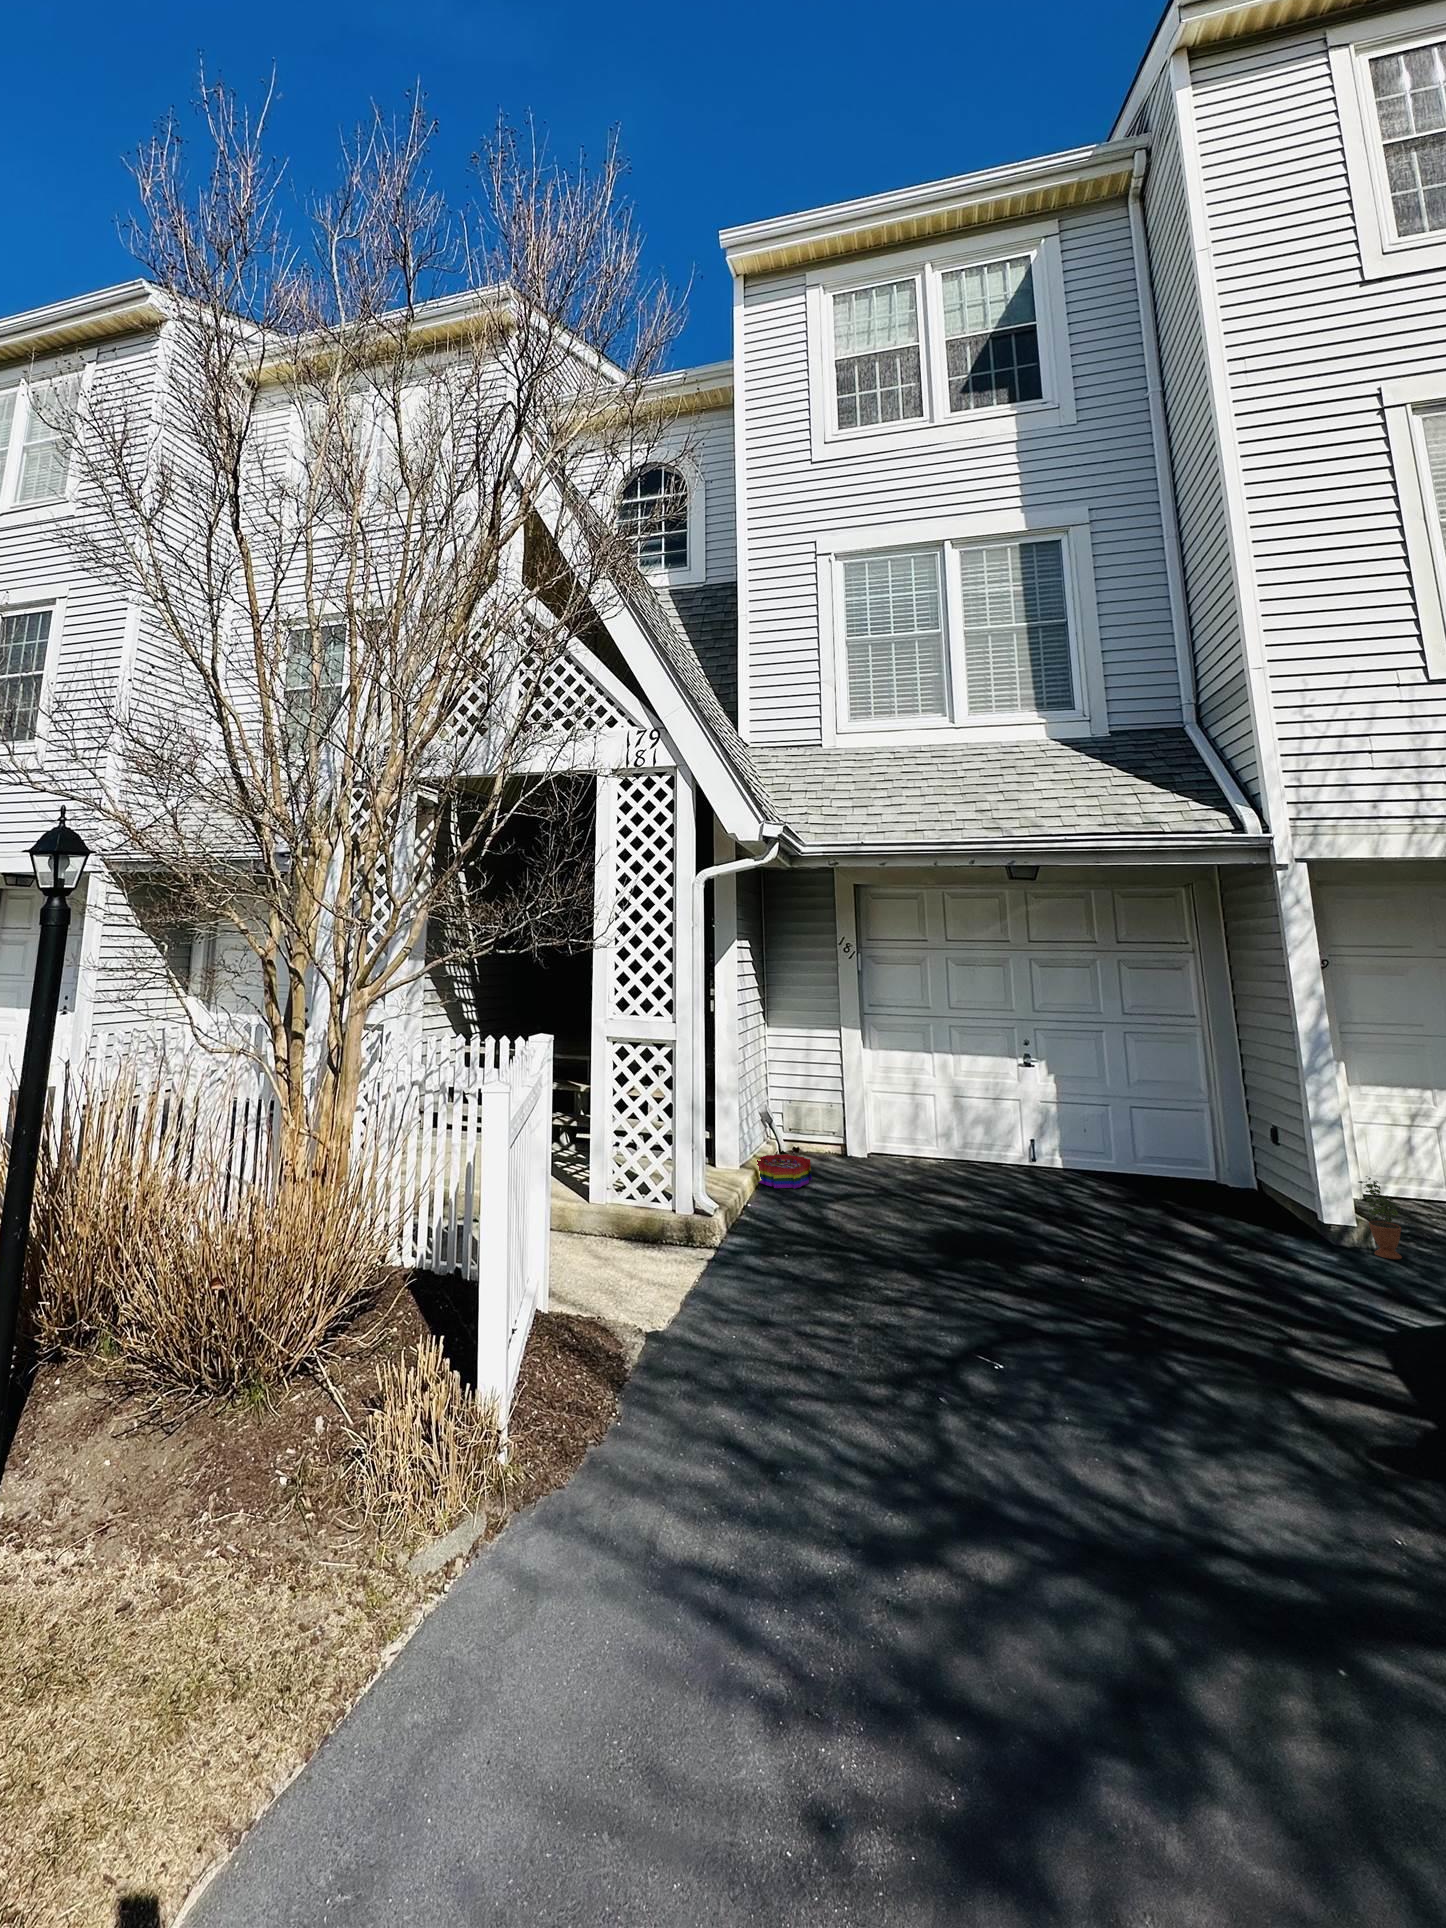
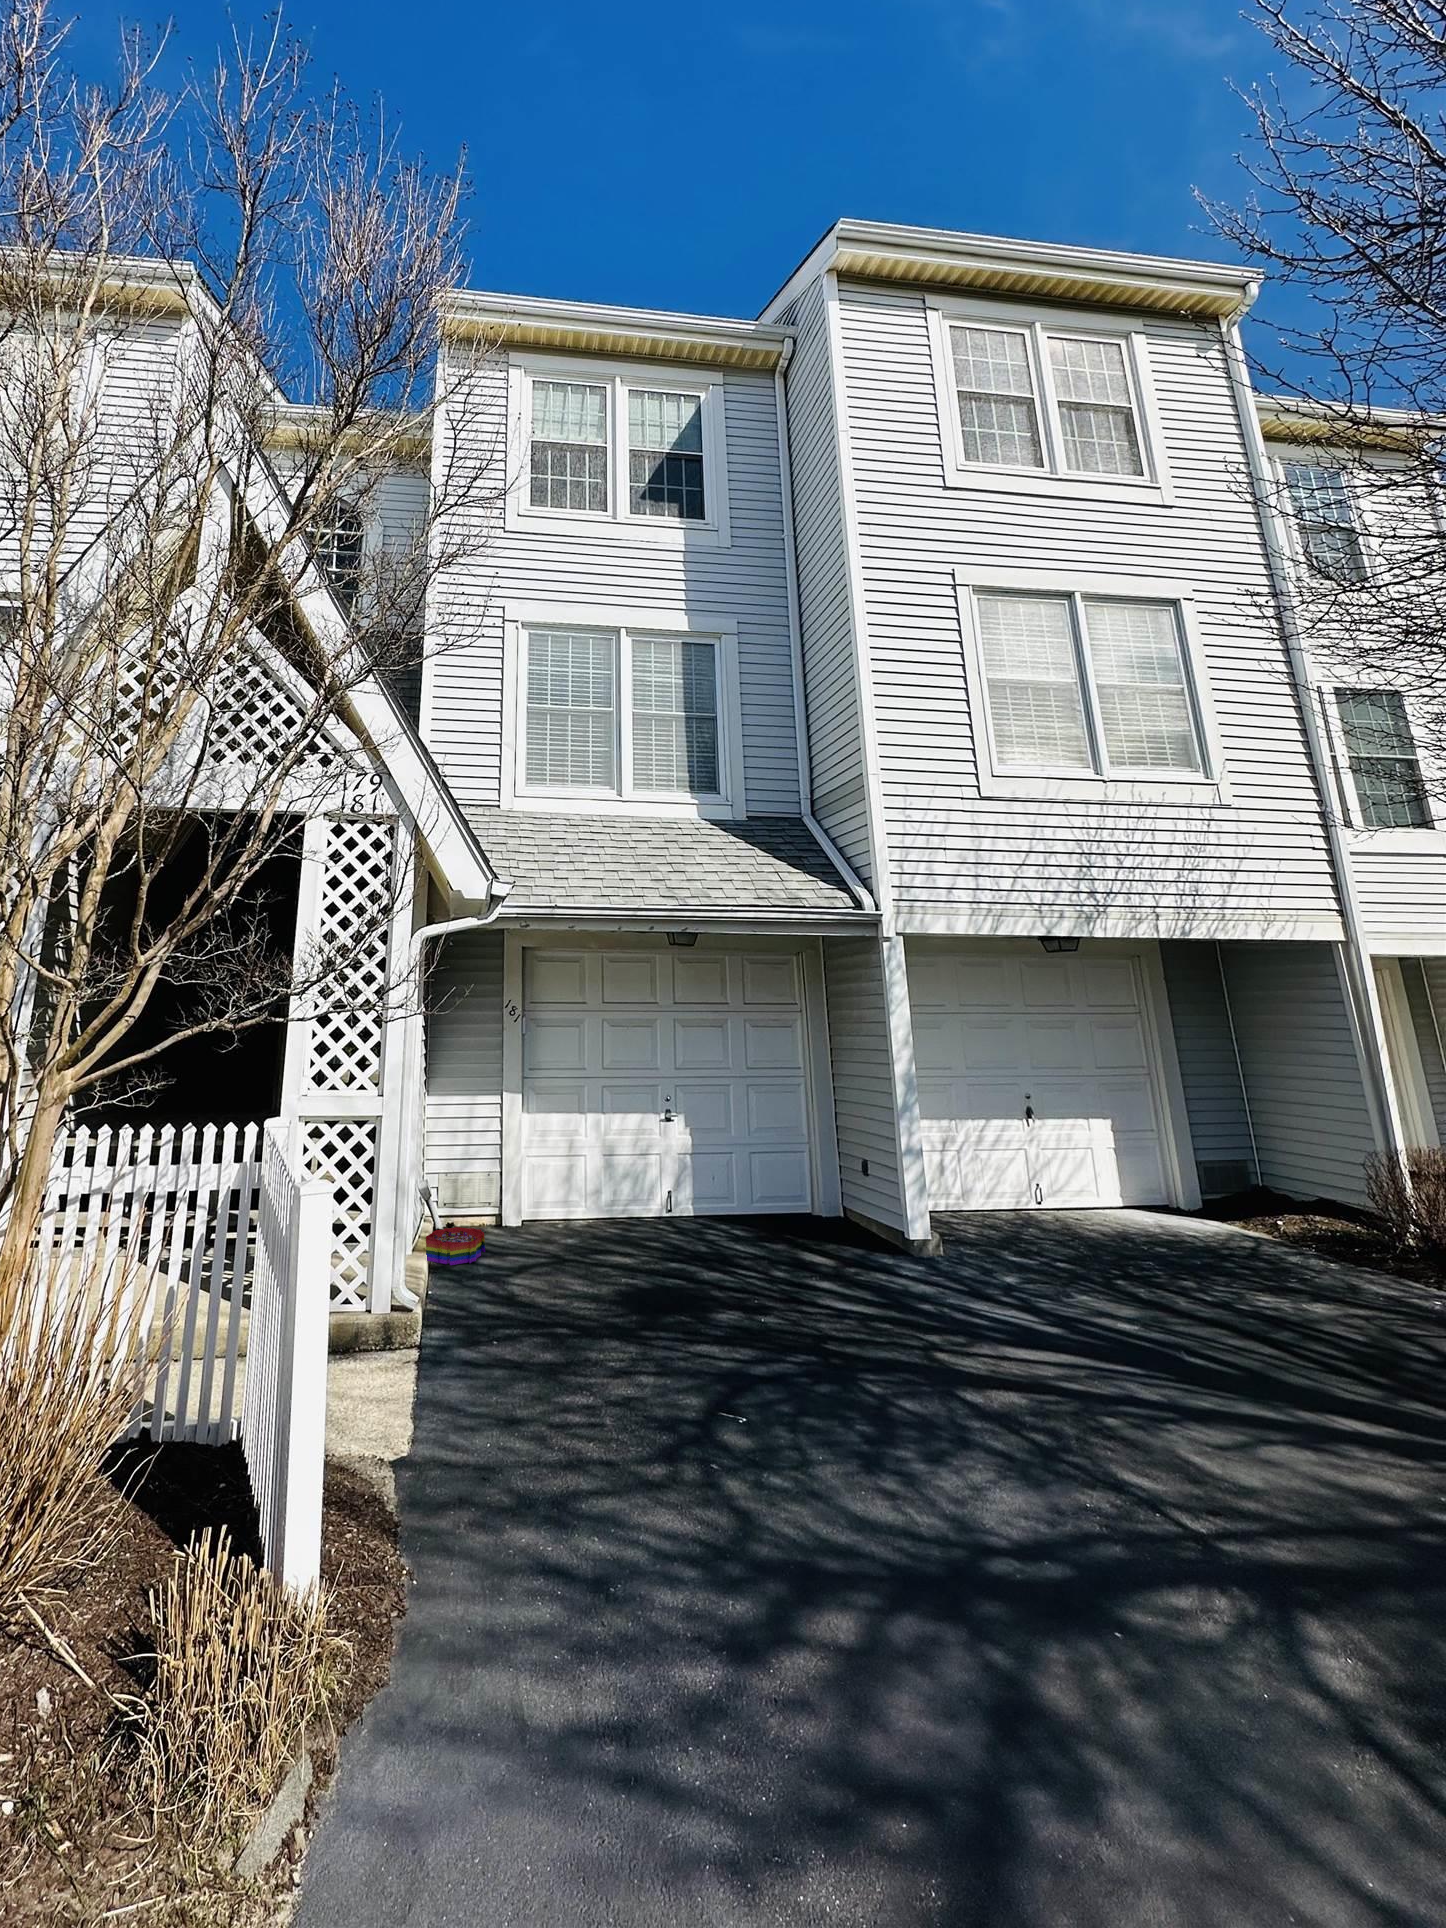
potted plant: present [1358,1176,1402,1259] -> none [932,1194,961,1261]

